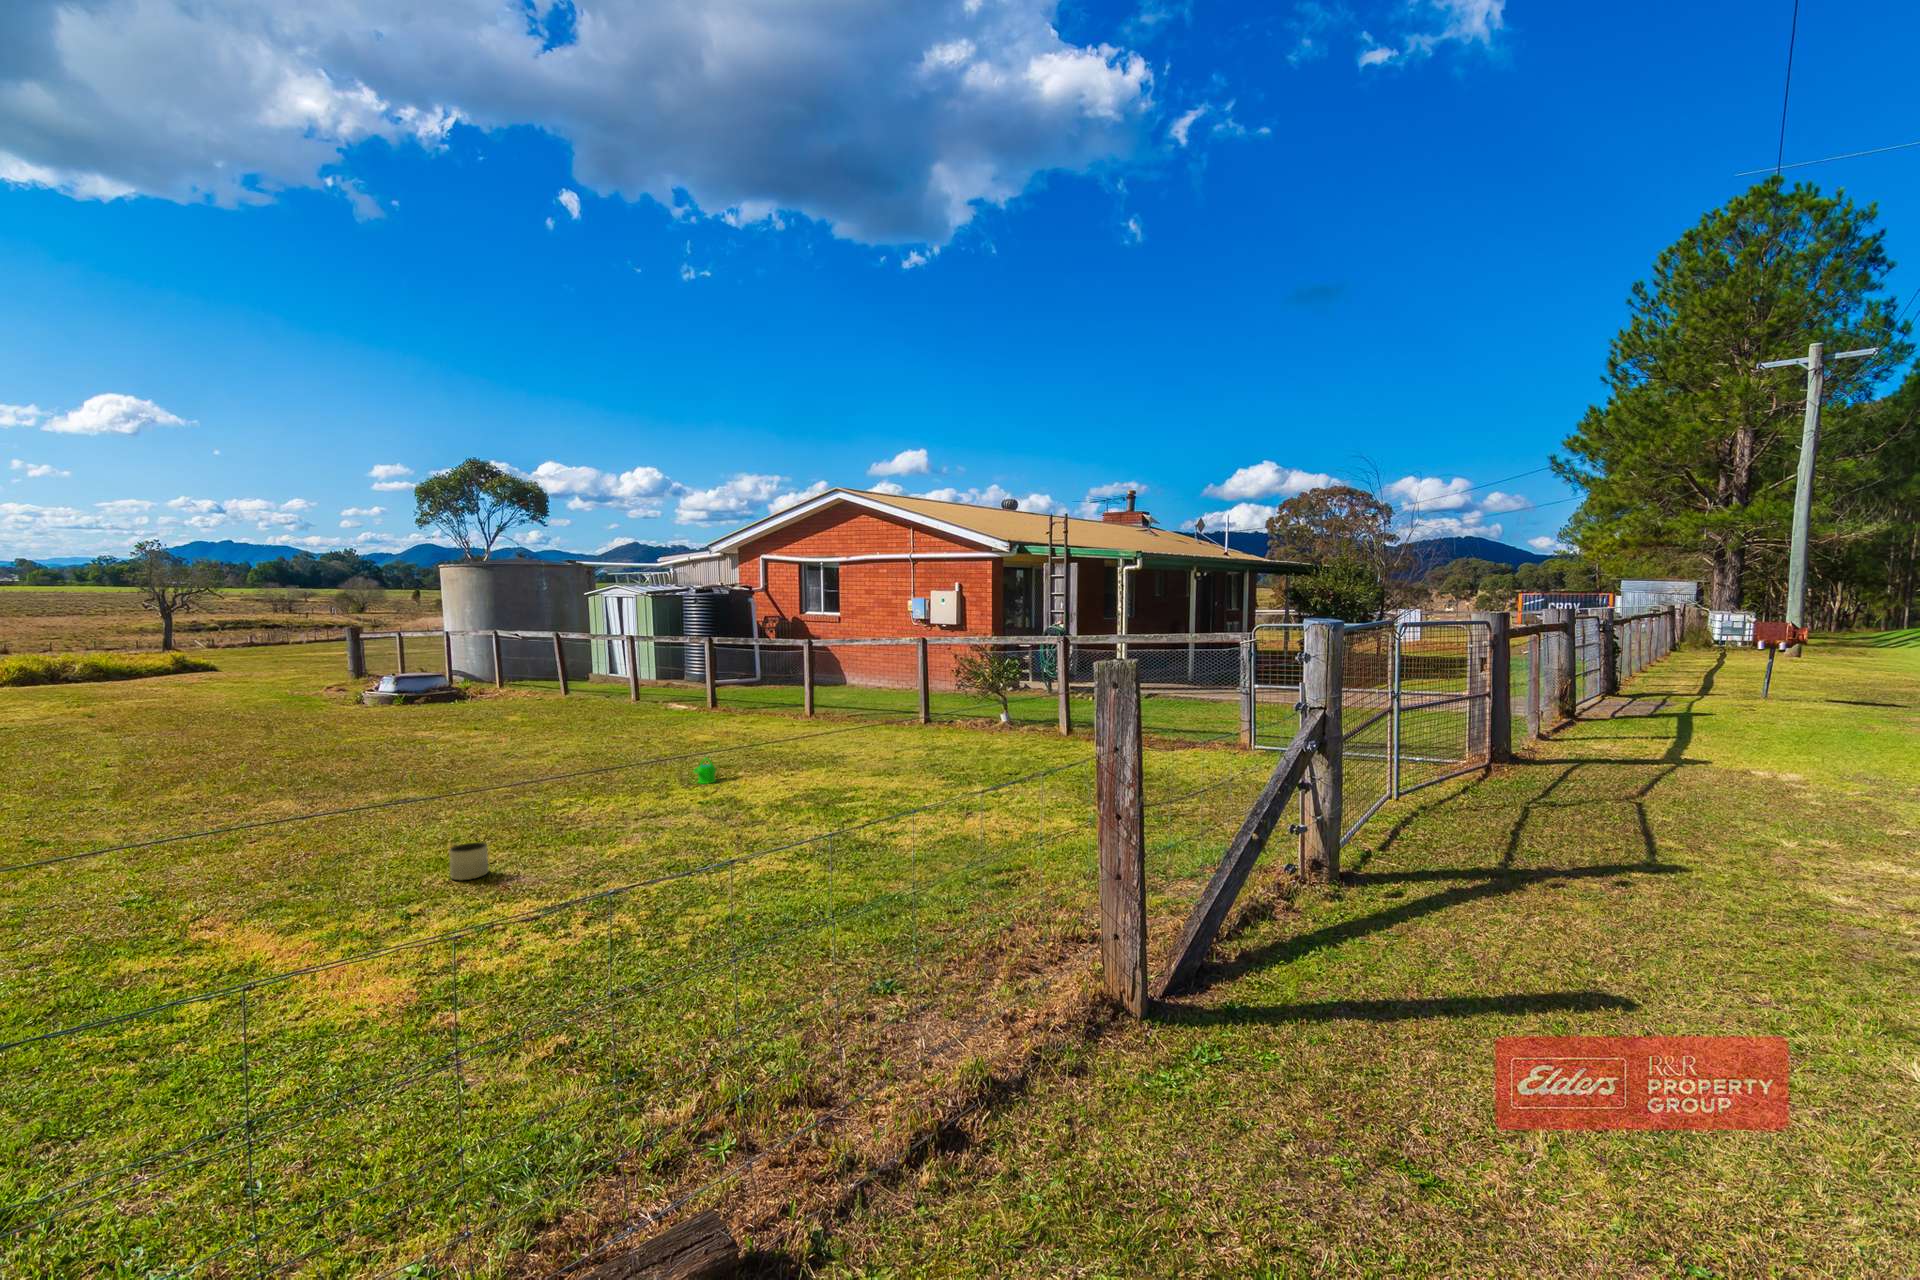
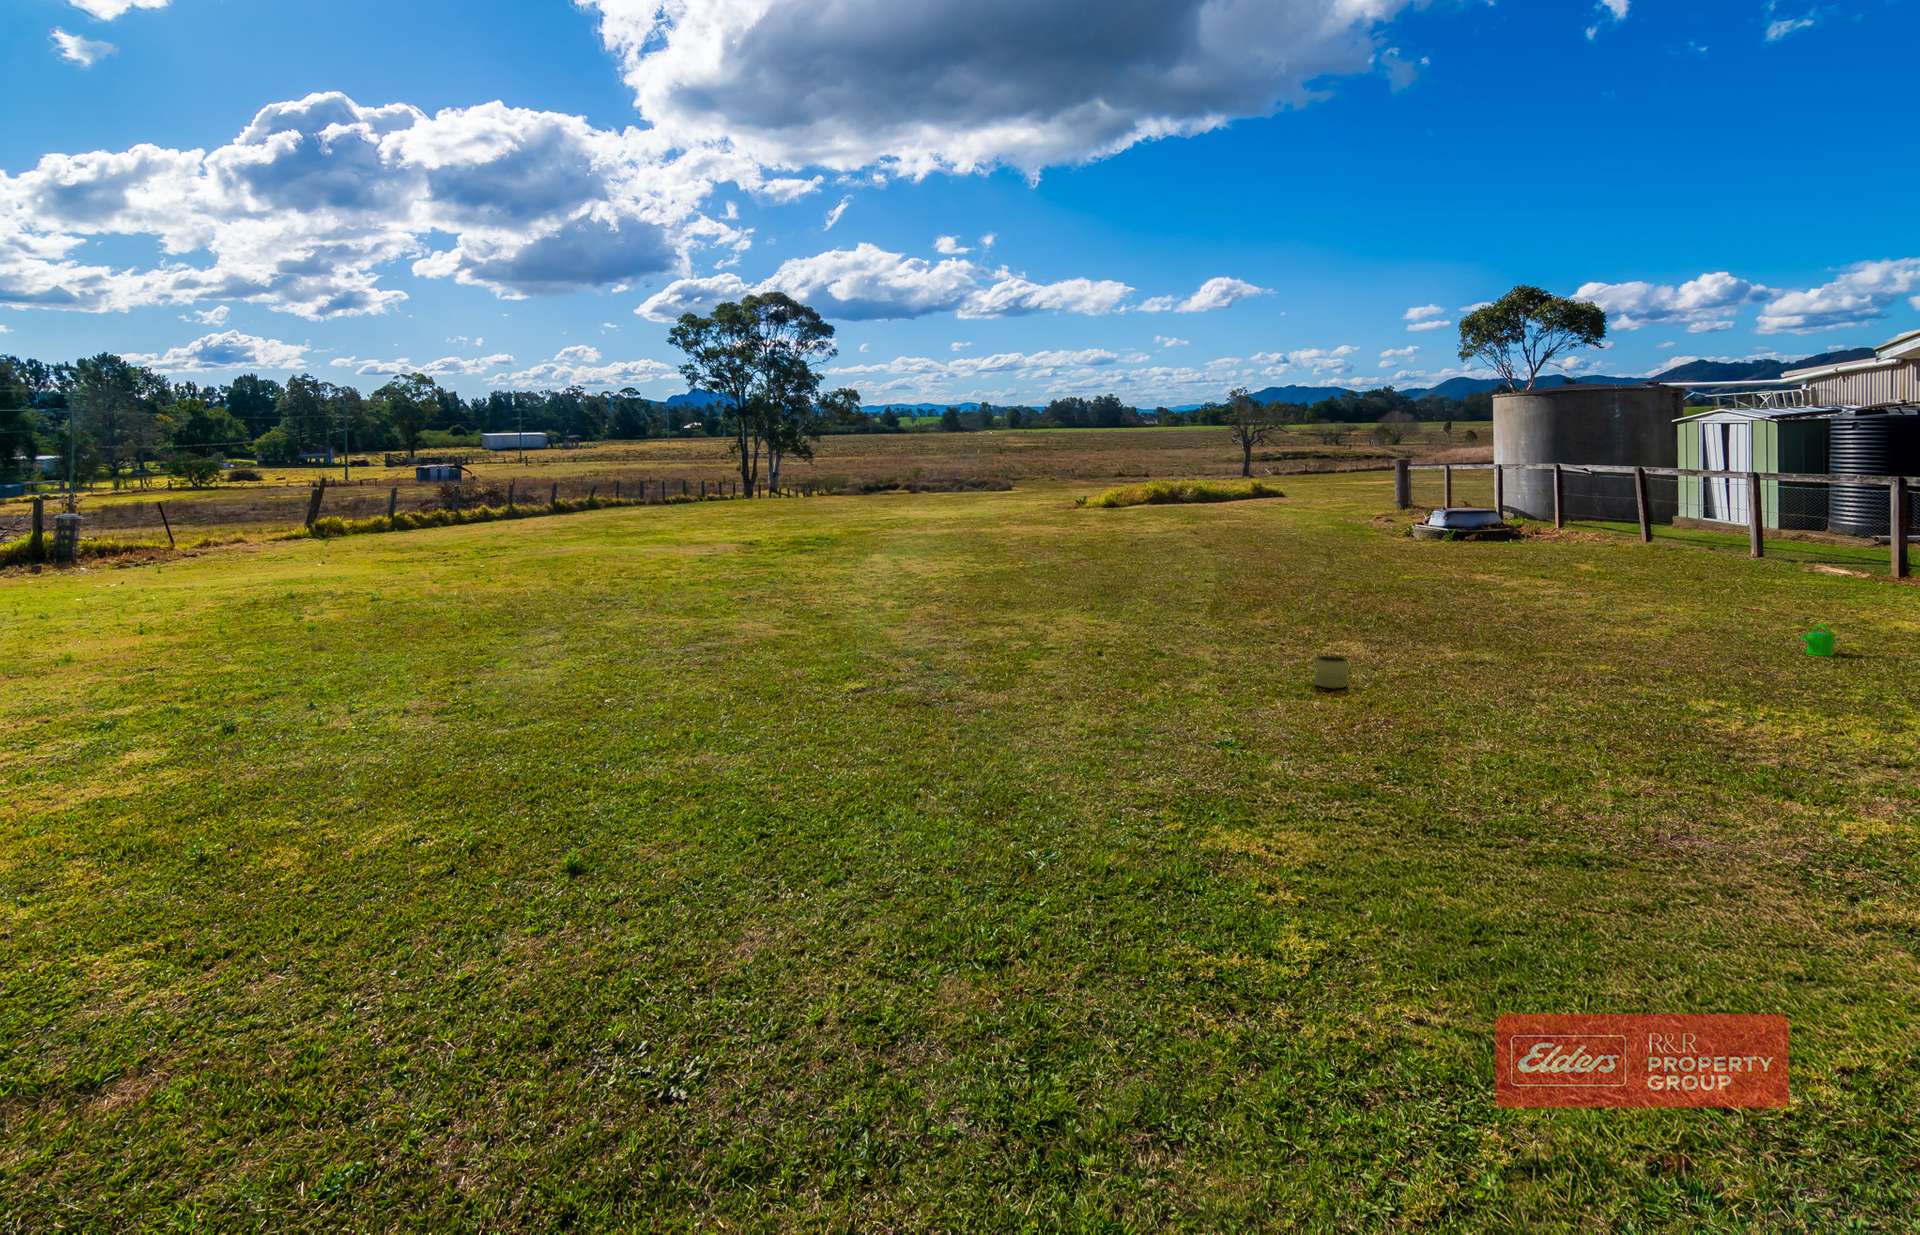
planter: present [449,842,488,881] -> present [1315,656,1348,689]

